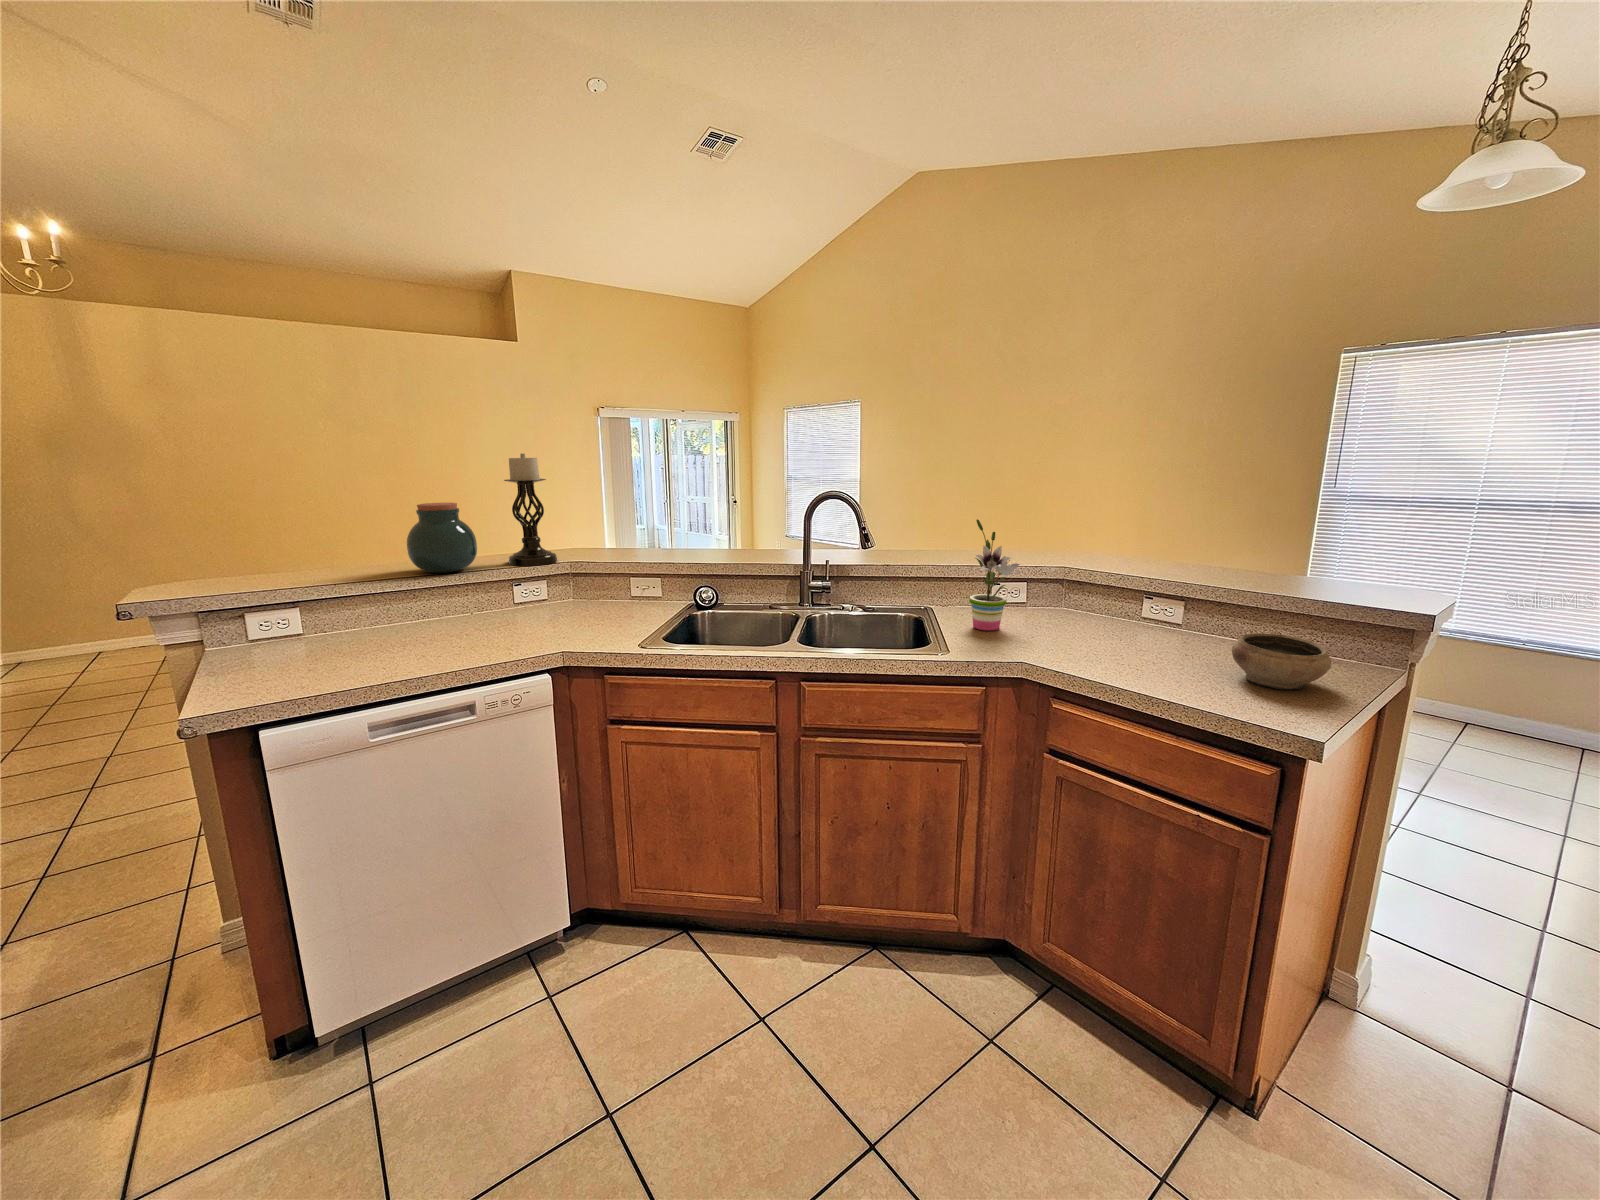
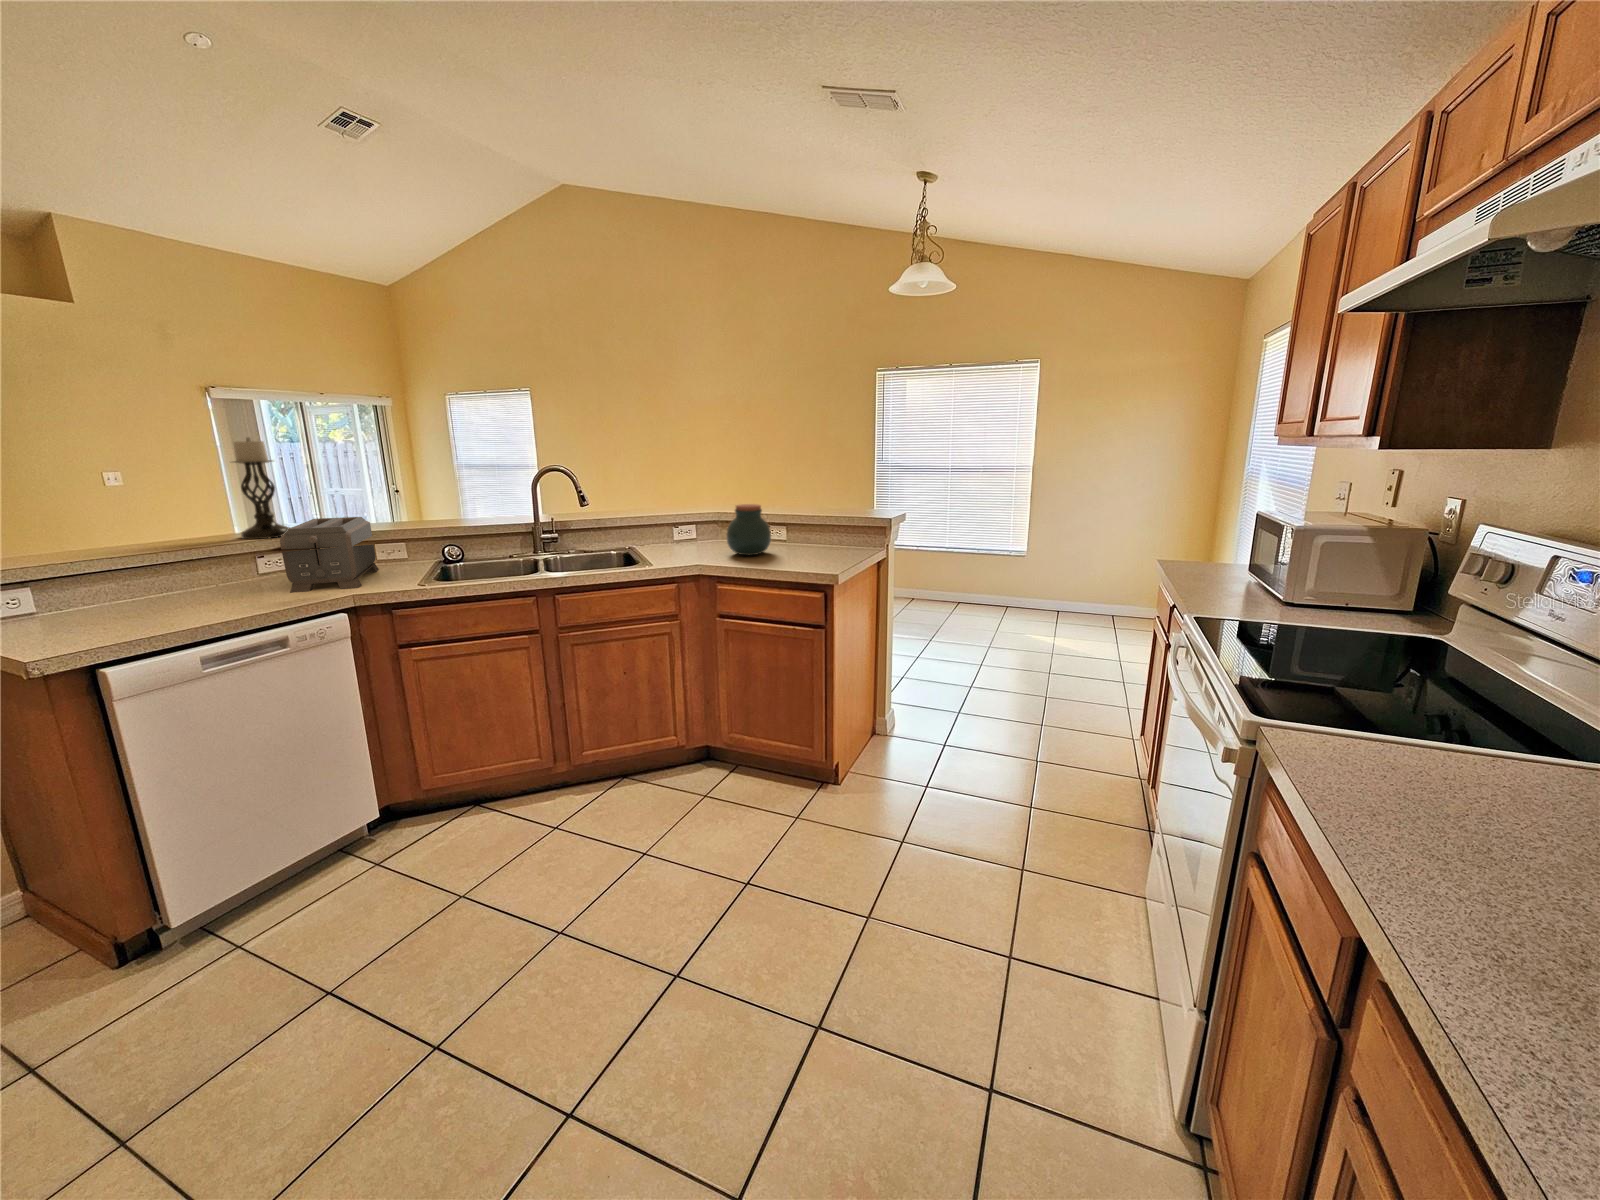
jar: present [407,503,477,573] -> present [726,504,771,555]
potted plant: present [969,519,1020,631] -> none [658,481,691,554]
toaster: none [508,548,626,640] -> present [280,517,379,593]
ceramic bowl: present [1232,633,1331,689] -> none [805,533,847,560]

